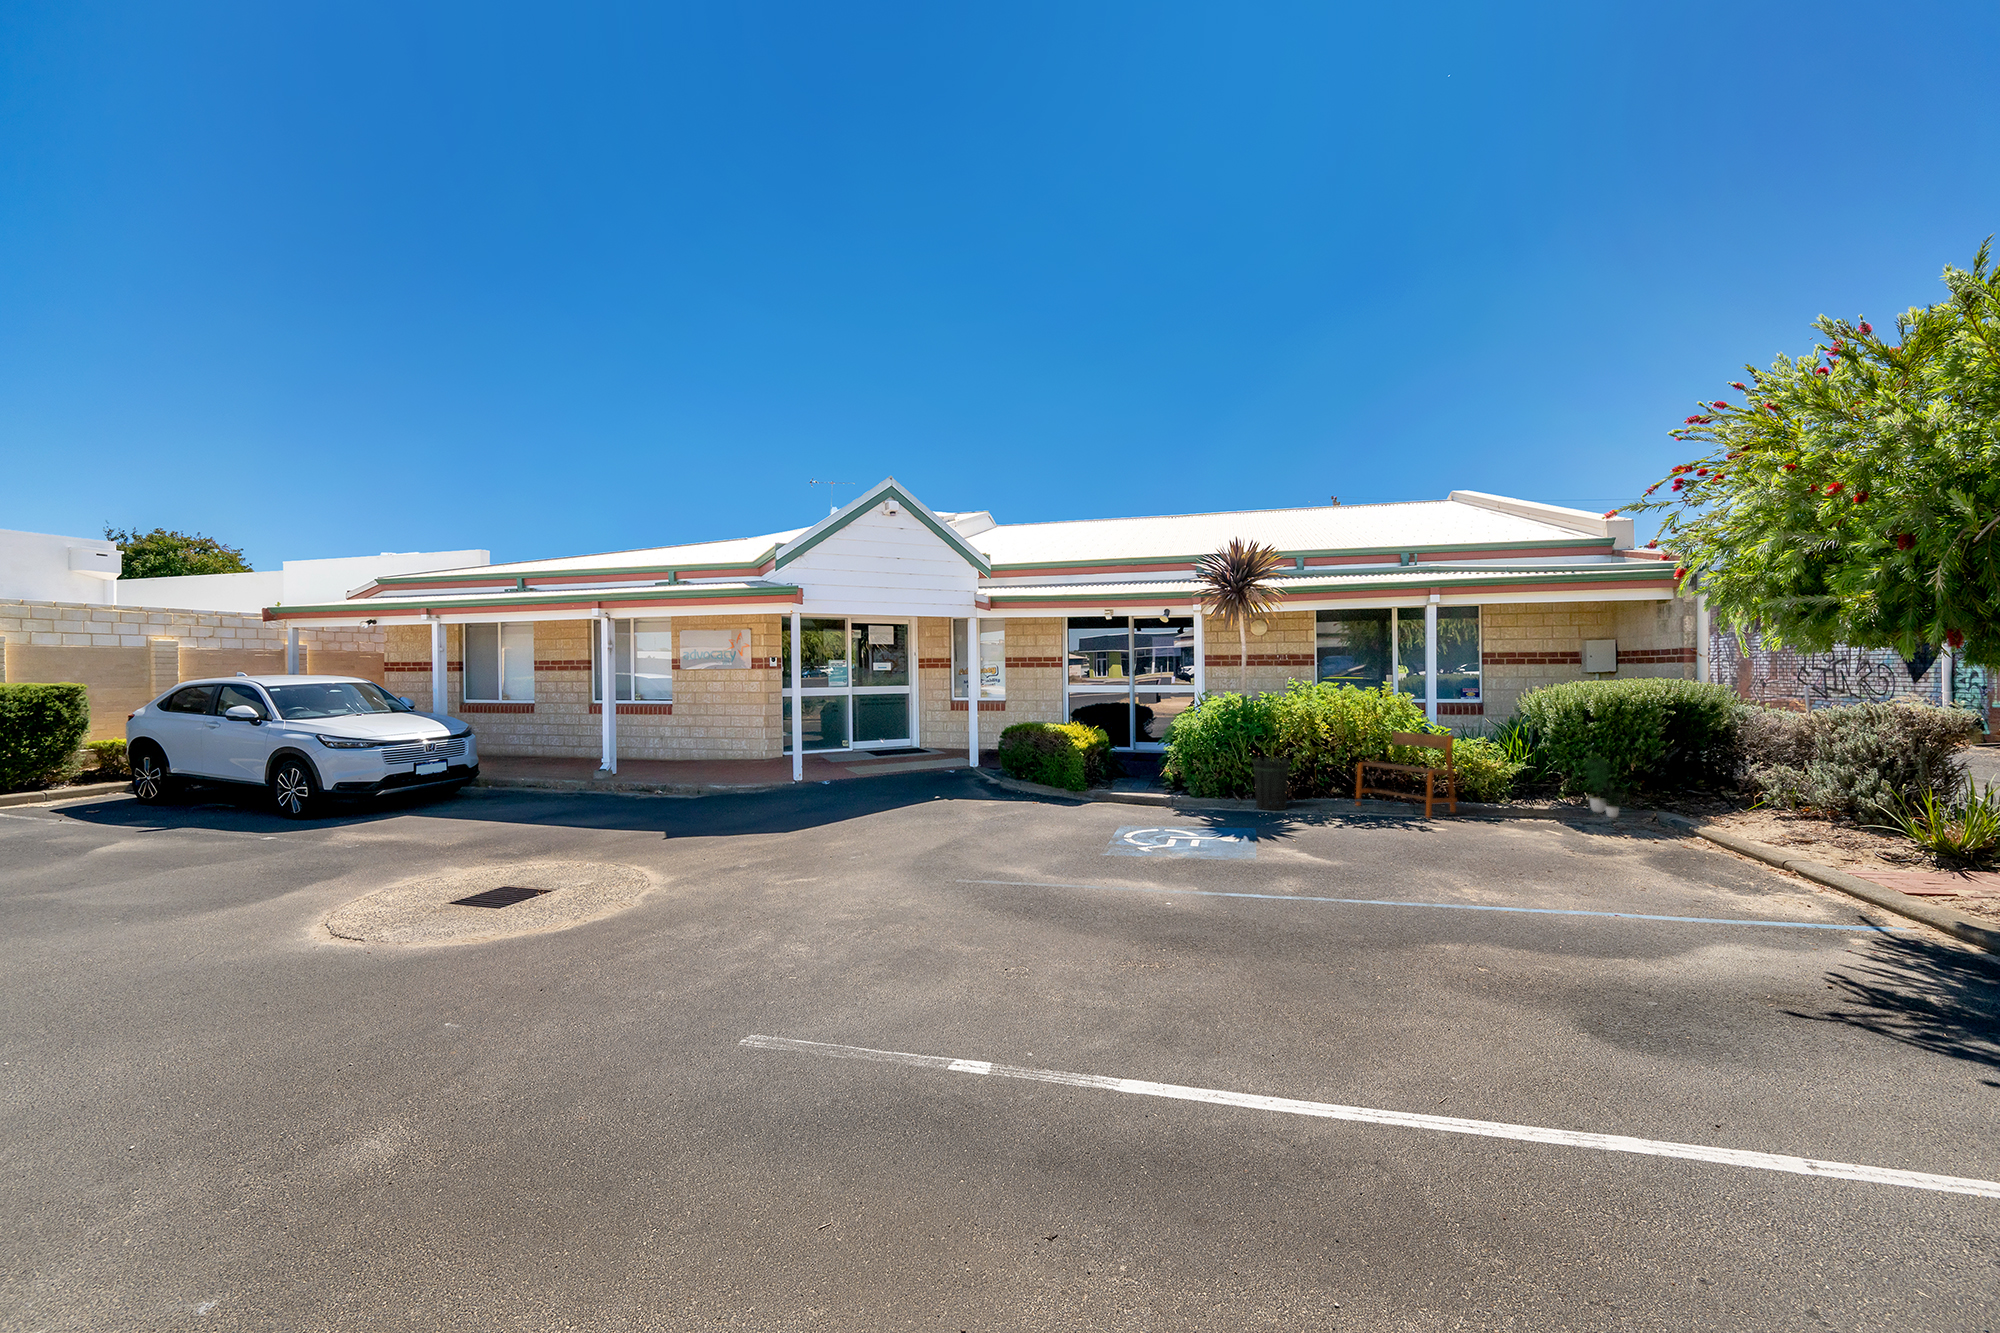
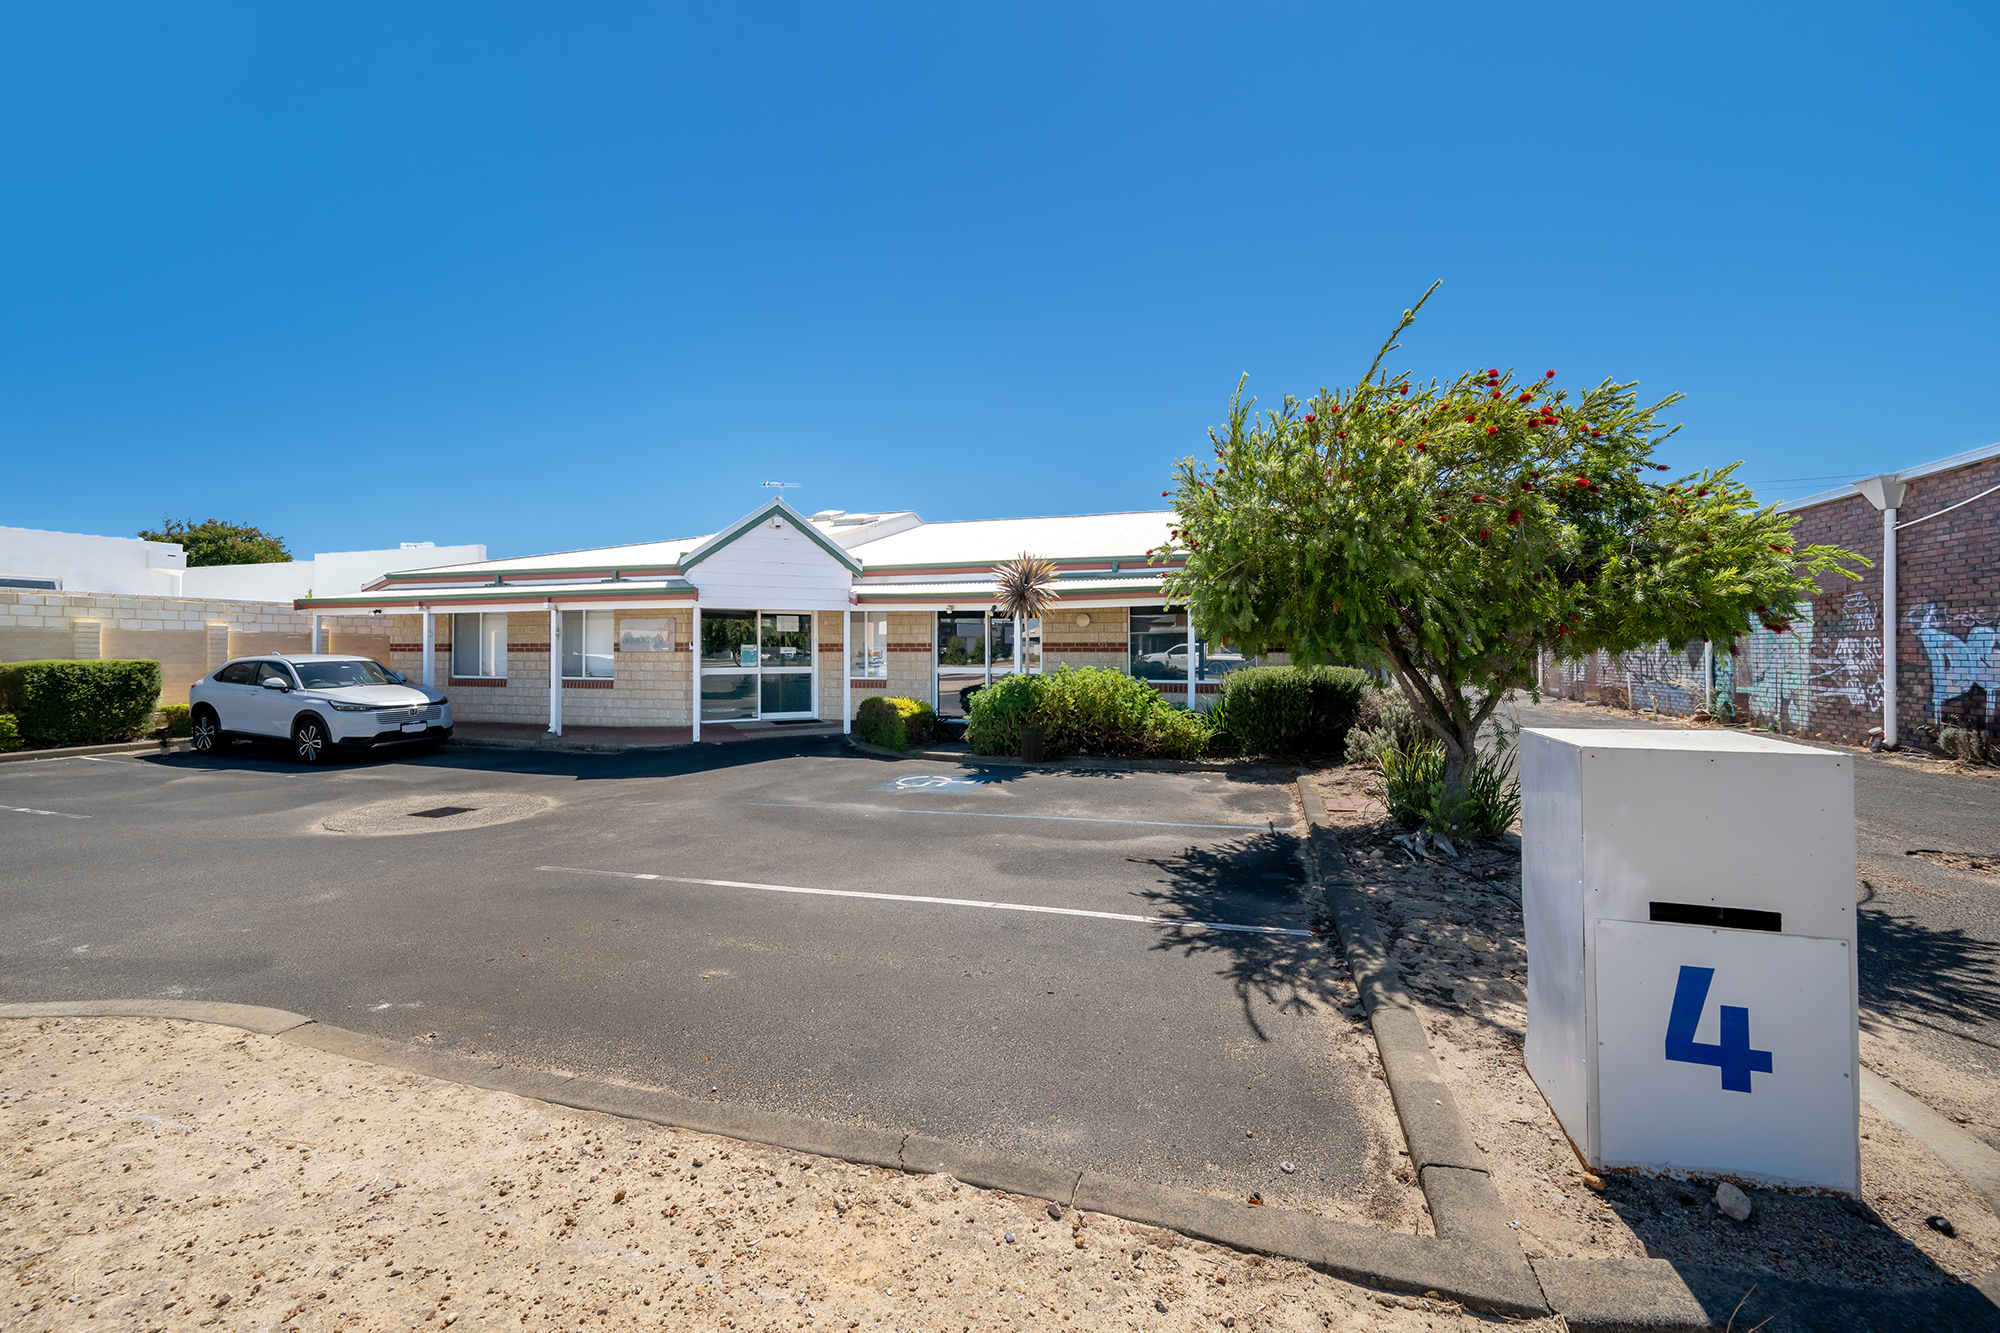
bench: present [1356,731,1457,818] -> none [1099,704,1164,768]
potted plant: present [1585,759,1622,818] -> present [156,715,195,755]

